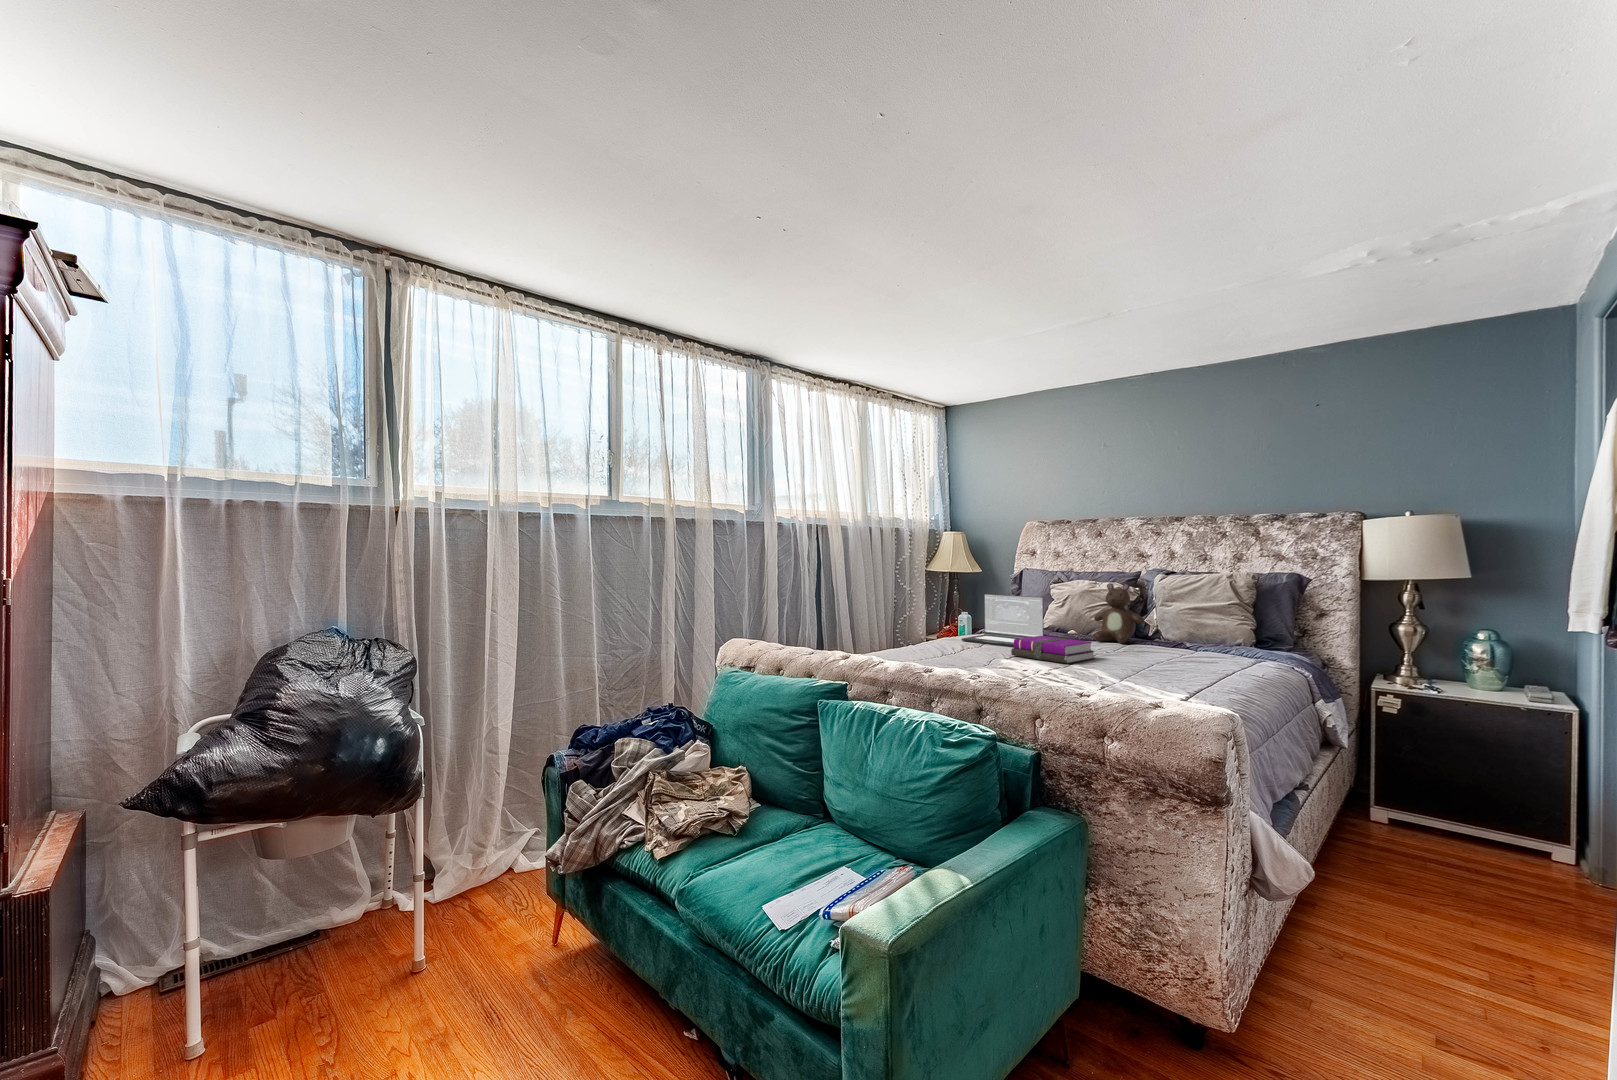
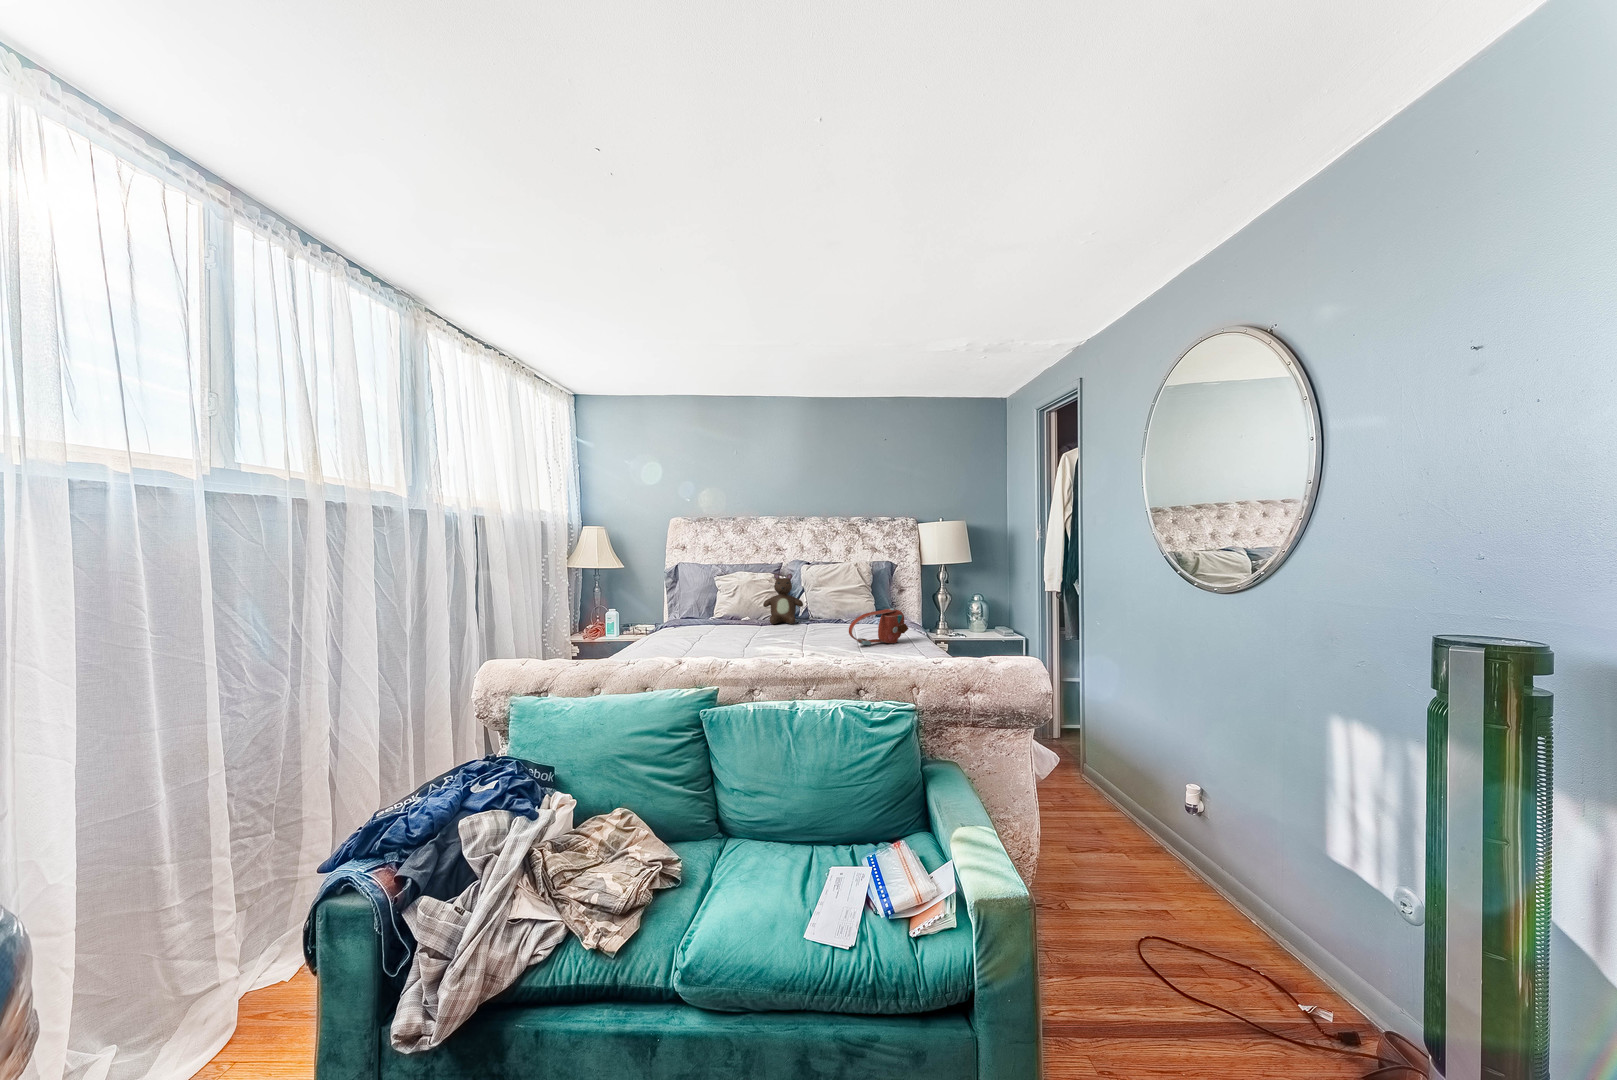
laptop: present [962,594,1044,647] -> none [665,589,736,636]
handbag: none [1126,632,1229,678] -> present [849,608,909,645]
notebook: present [1011,636,1095,664] -> none [738,623,801,645]

